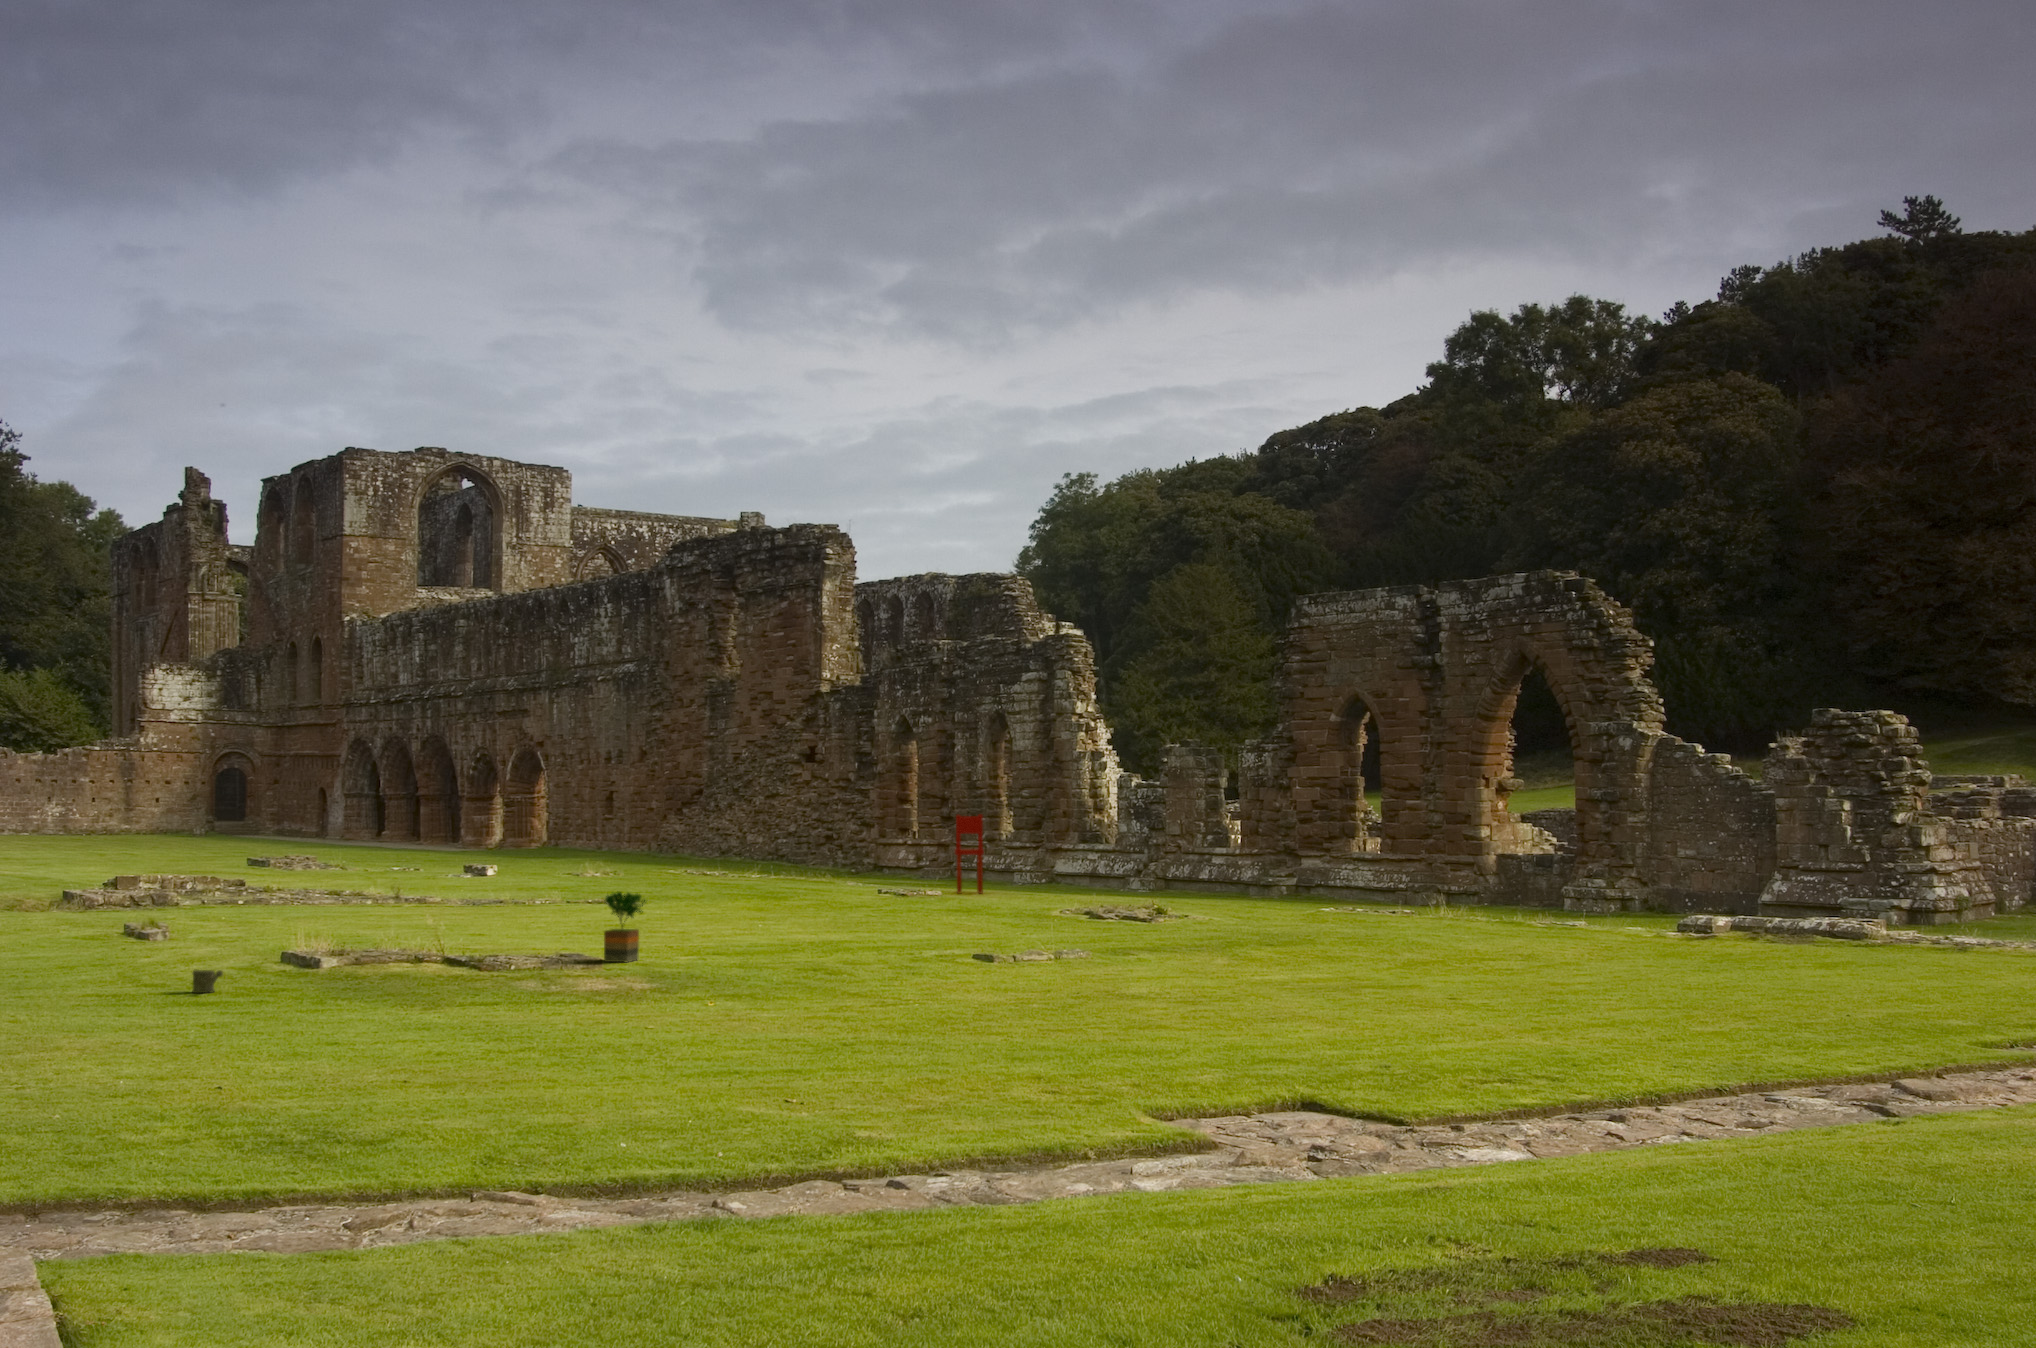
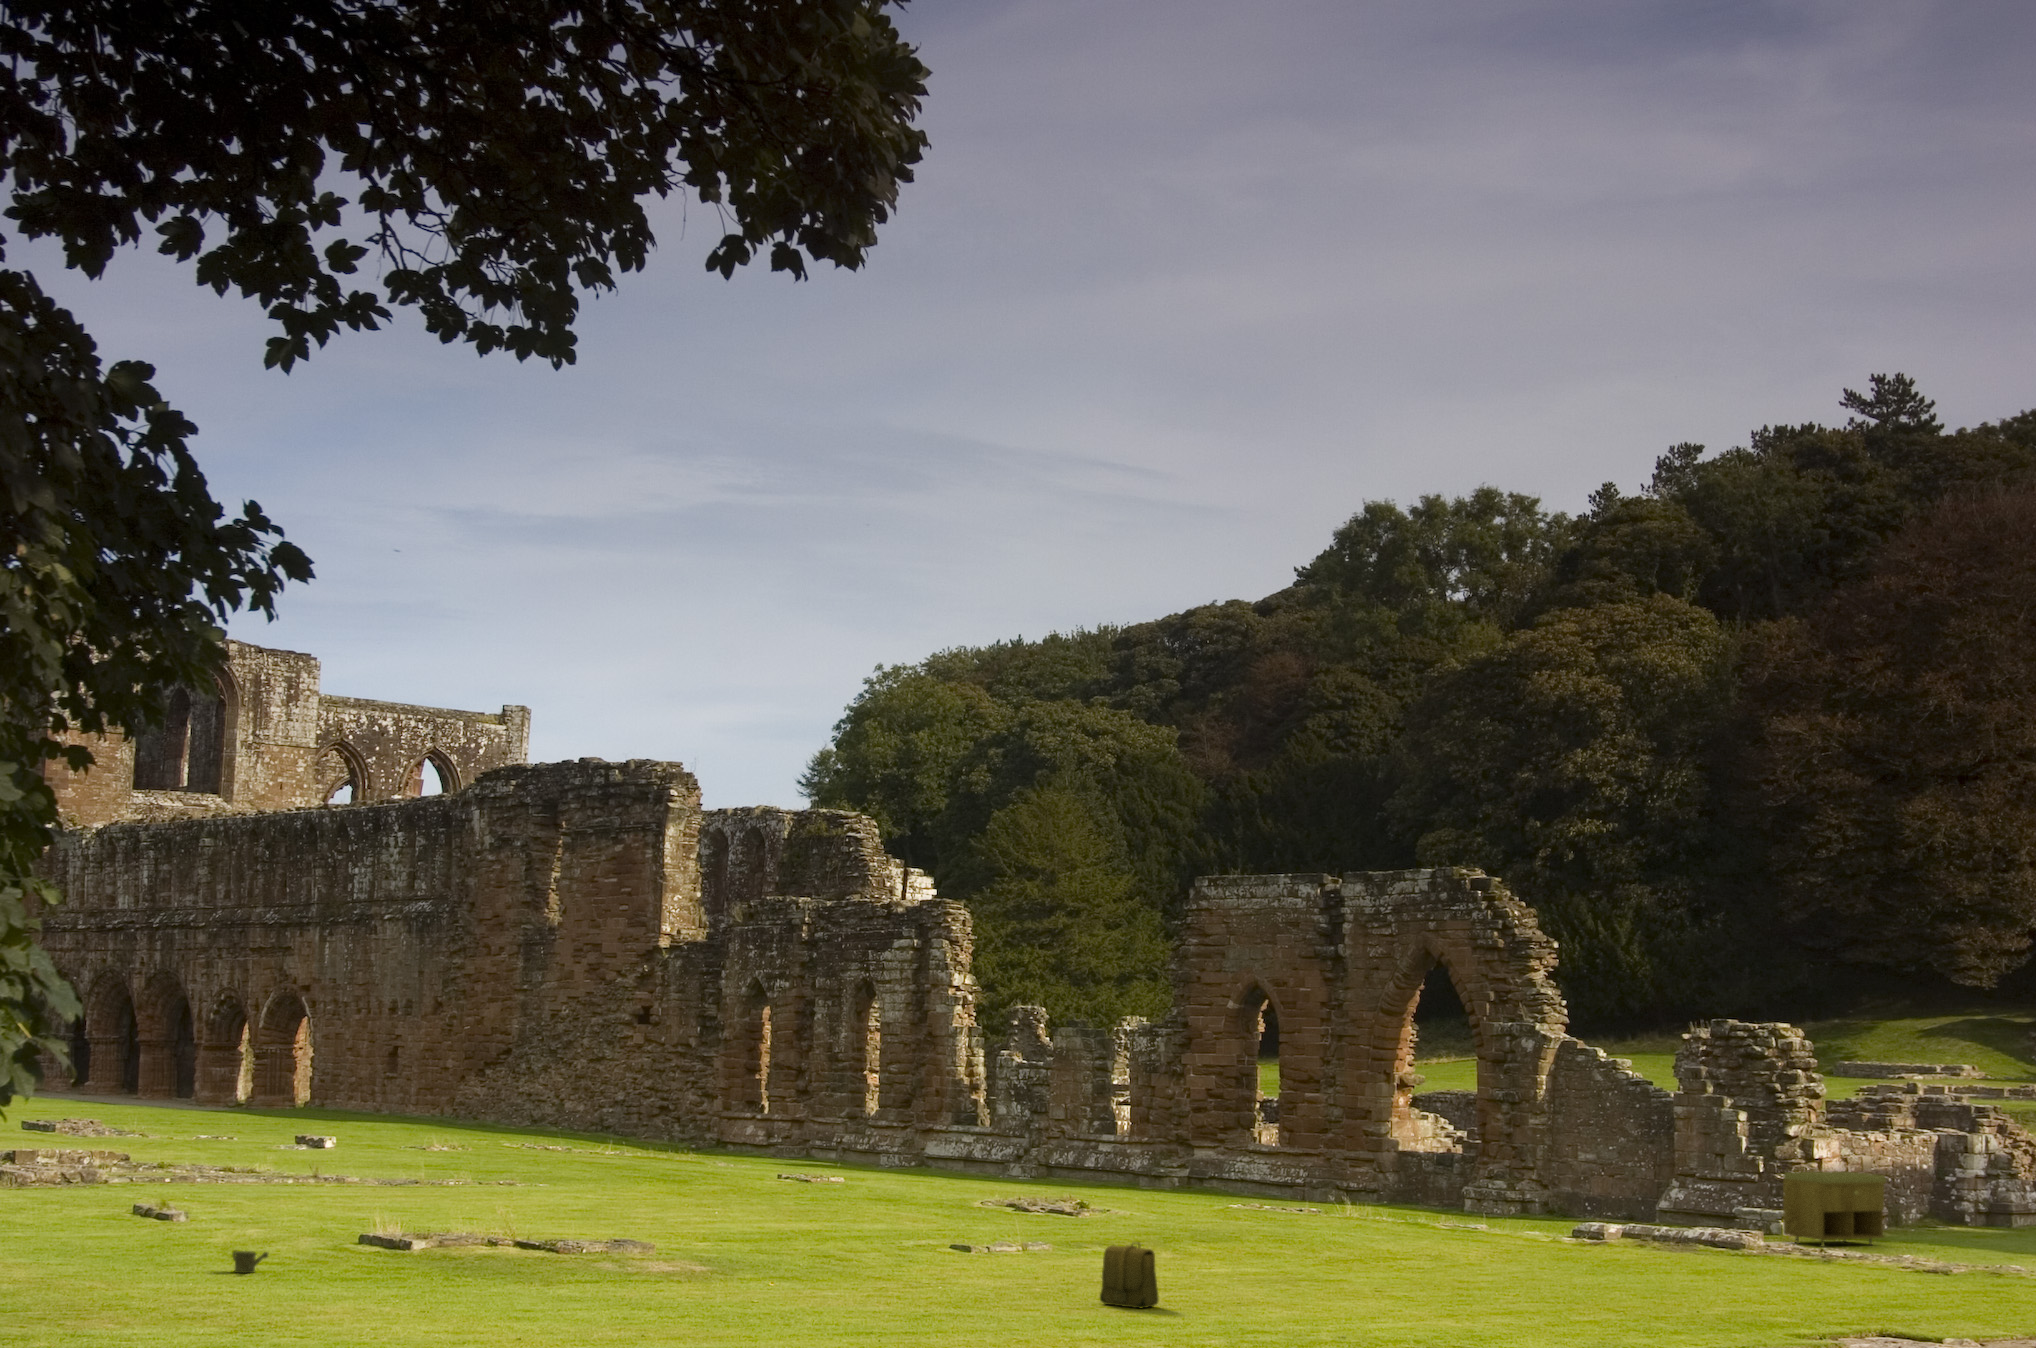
chair: present [955,814,984,894] -> none [848,1097,881,1181]
storage bench: none [1892,858,2004,936] -> present [1783,1171,1886,1247]
potted tree: present [604,892,646,962] -> none [582,1180,626,1250]
backpack: none [1108,941,1173,1014] -> present [1100,1242,1159,1308]

